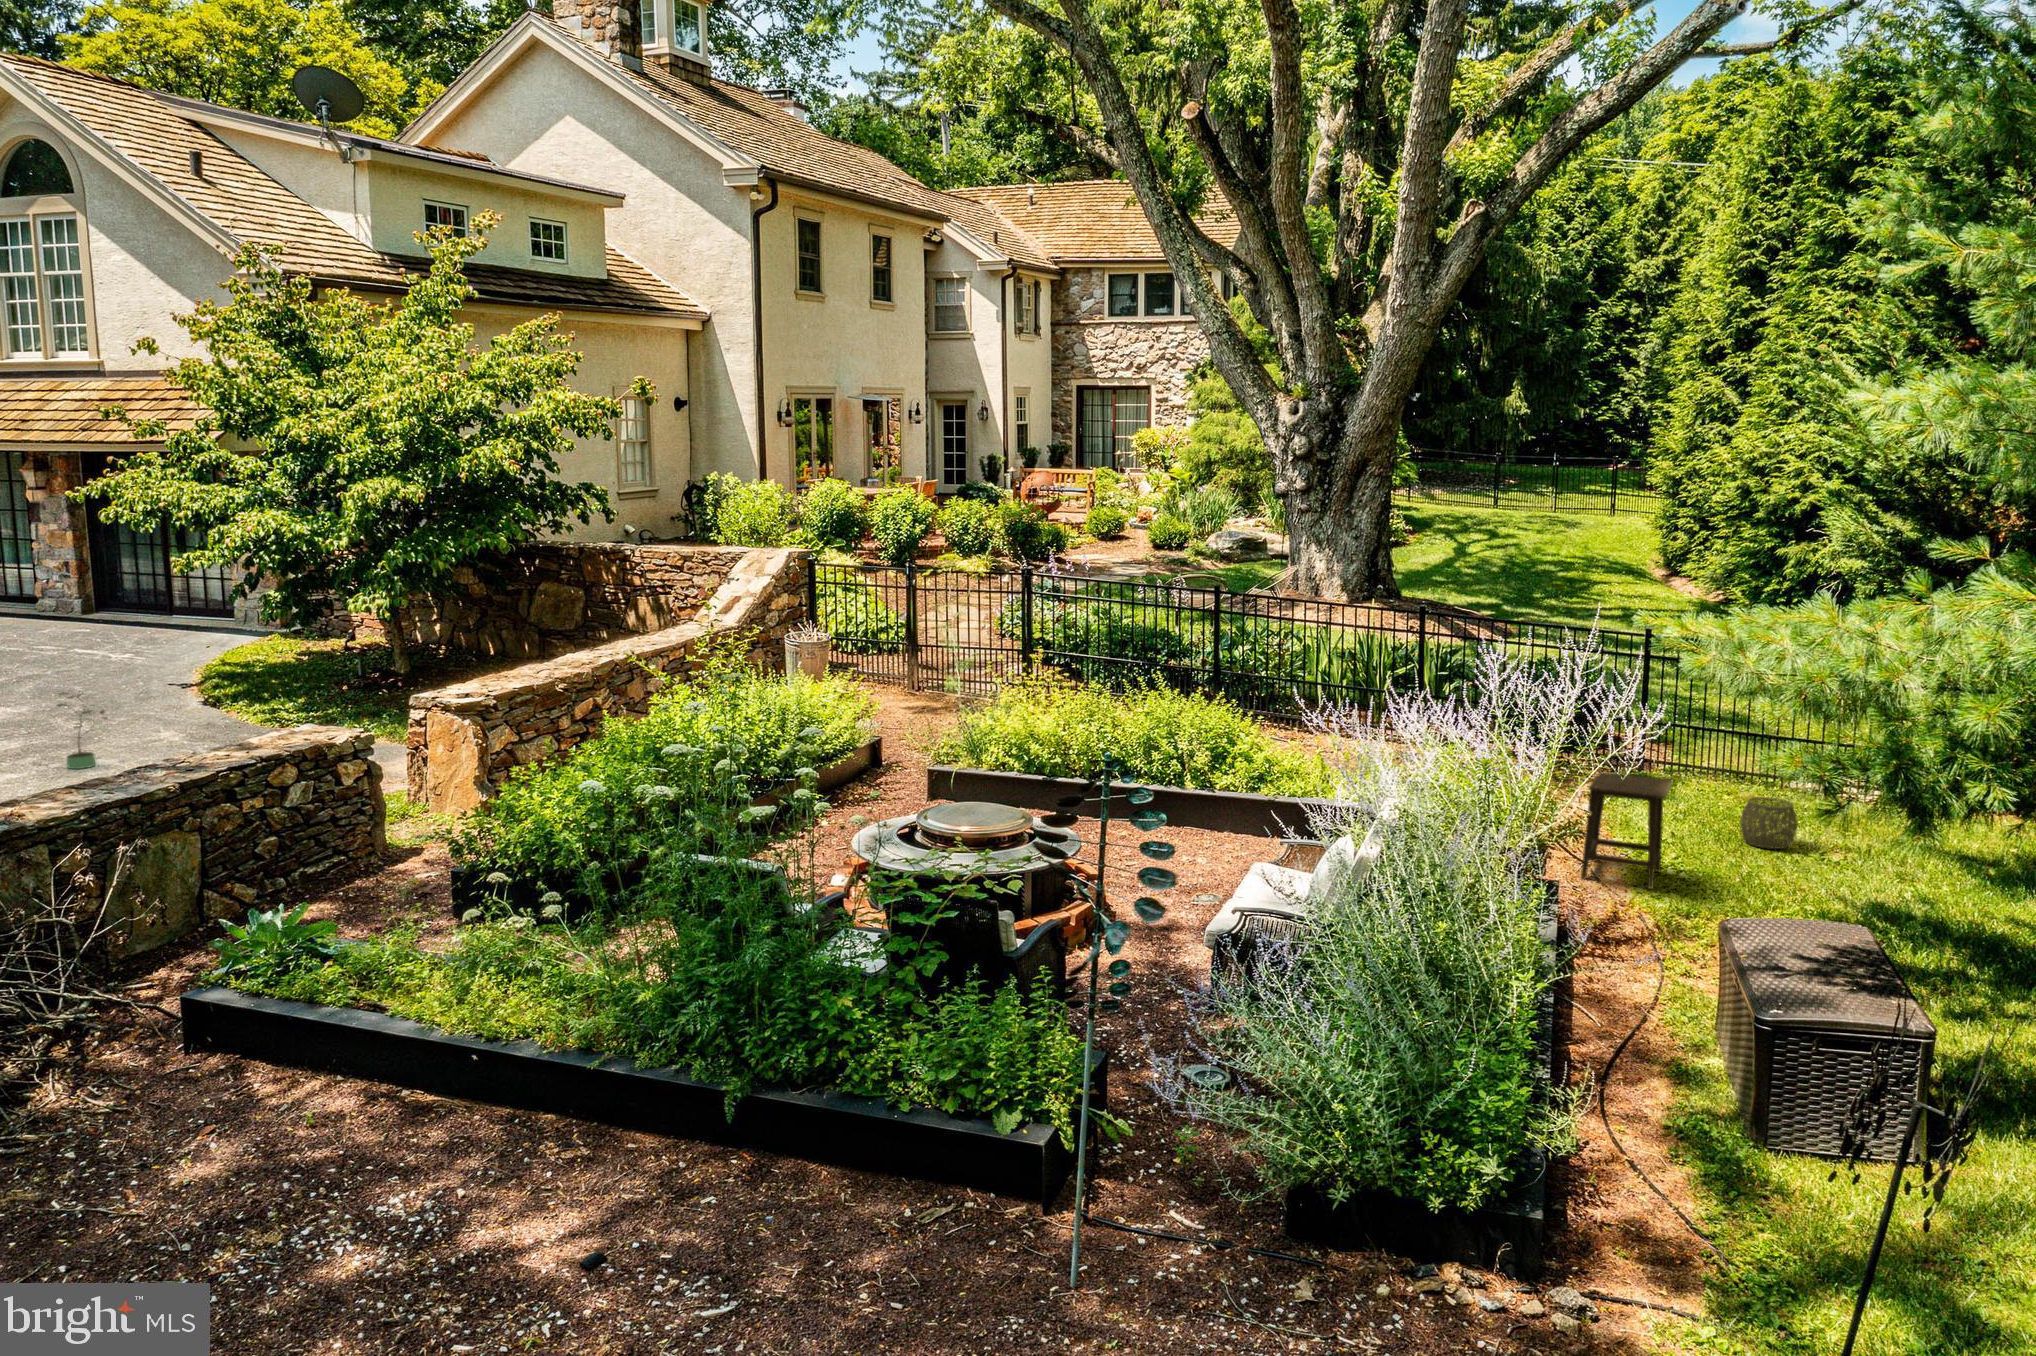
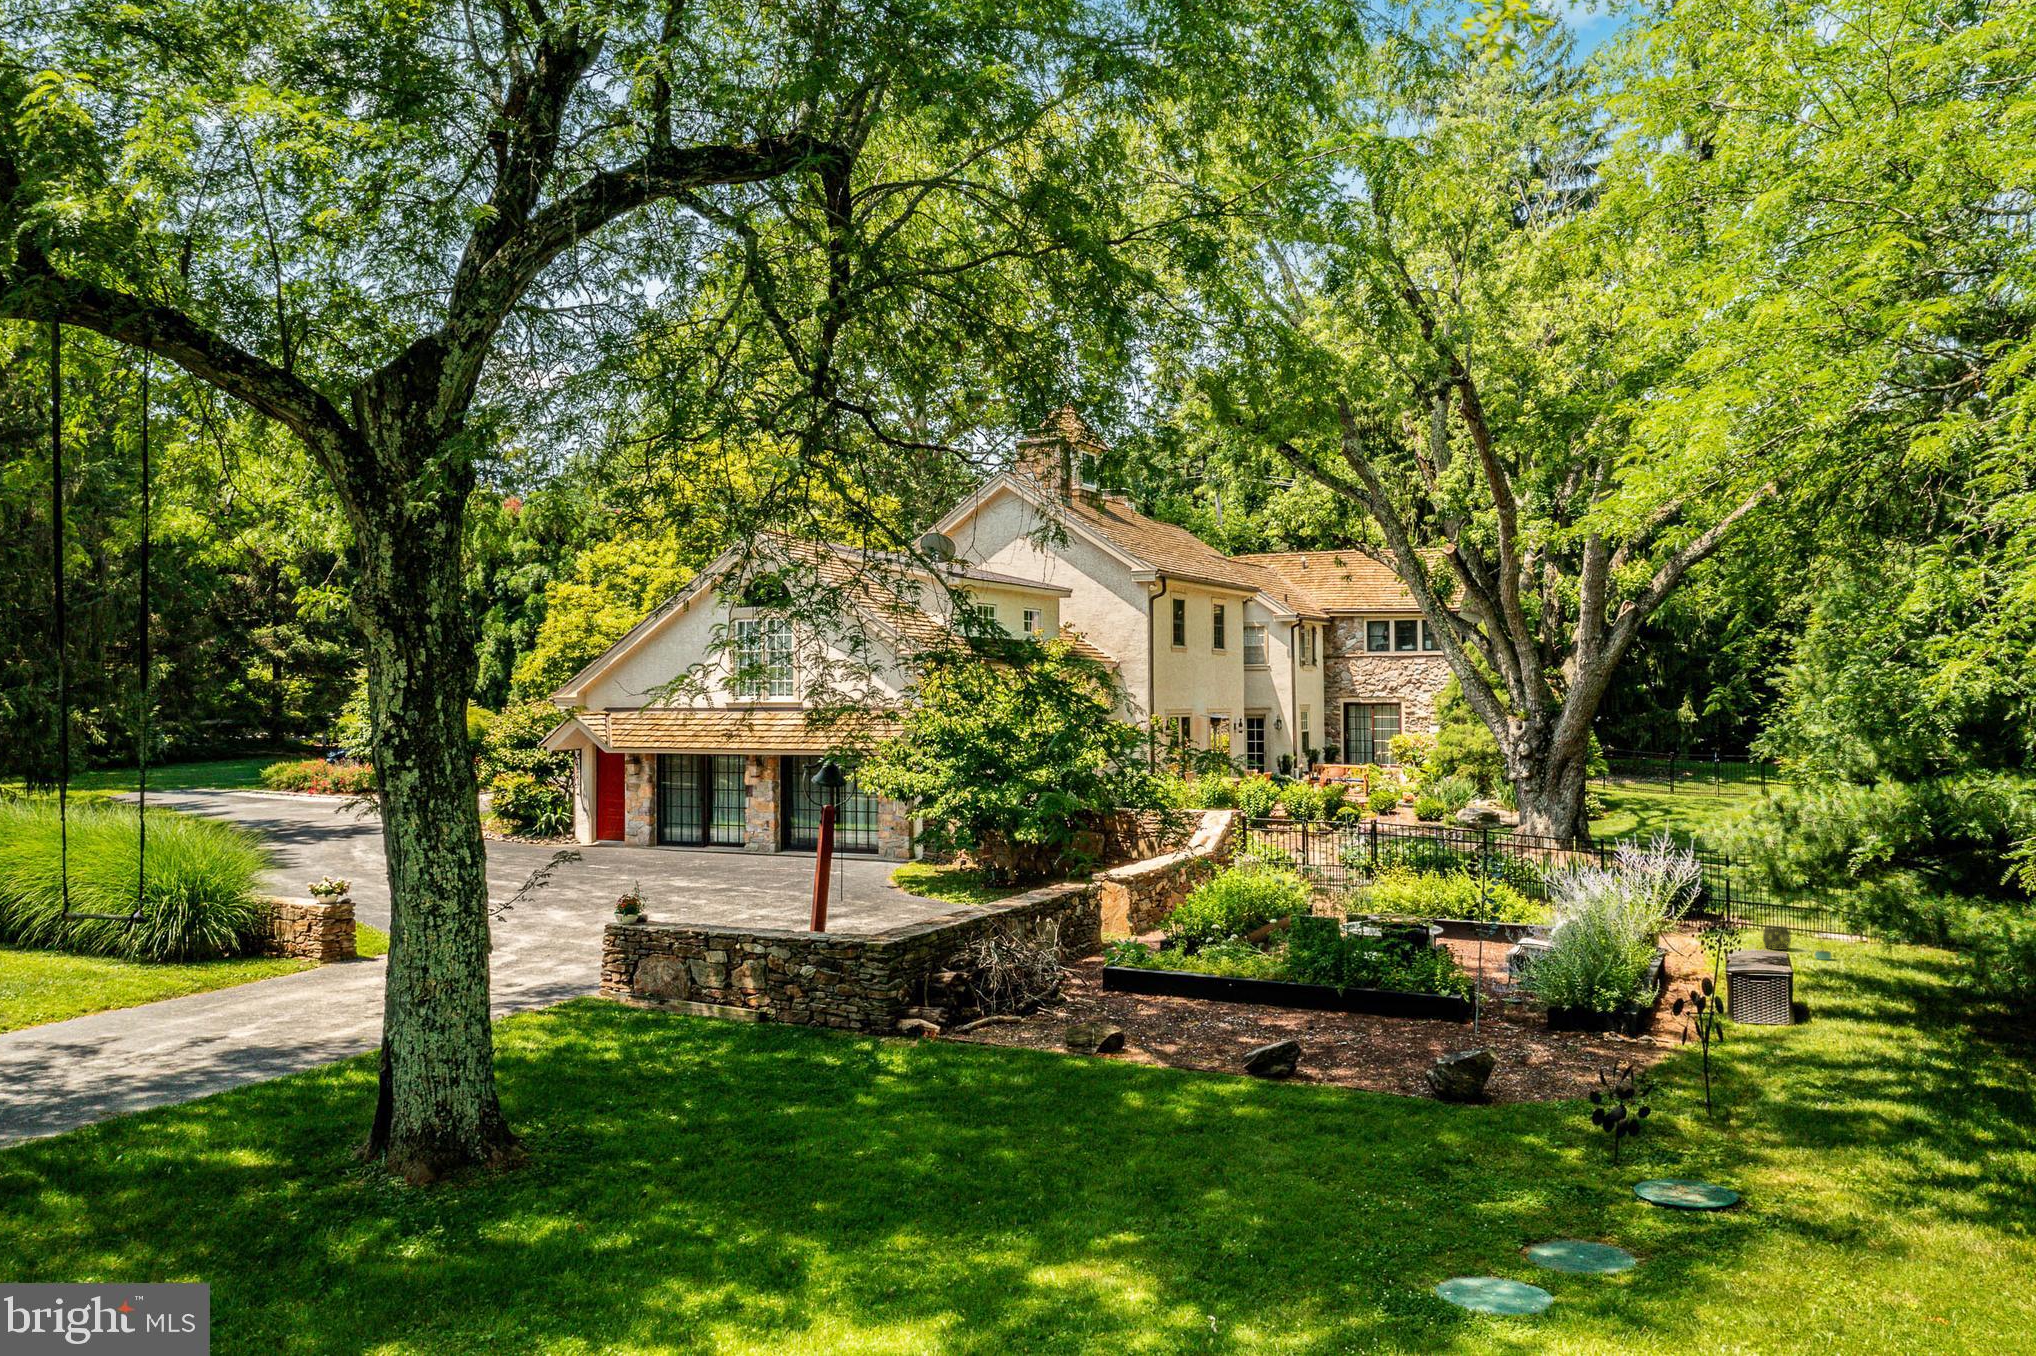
potted plant: present [58,692,107,769] -> present [1815,921,1832,960]
side table: present [1581,772,1673,889] -> none [1671,906,1718,958]

